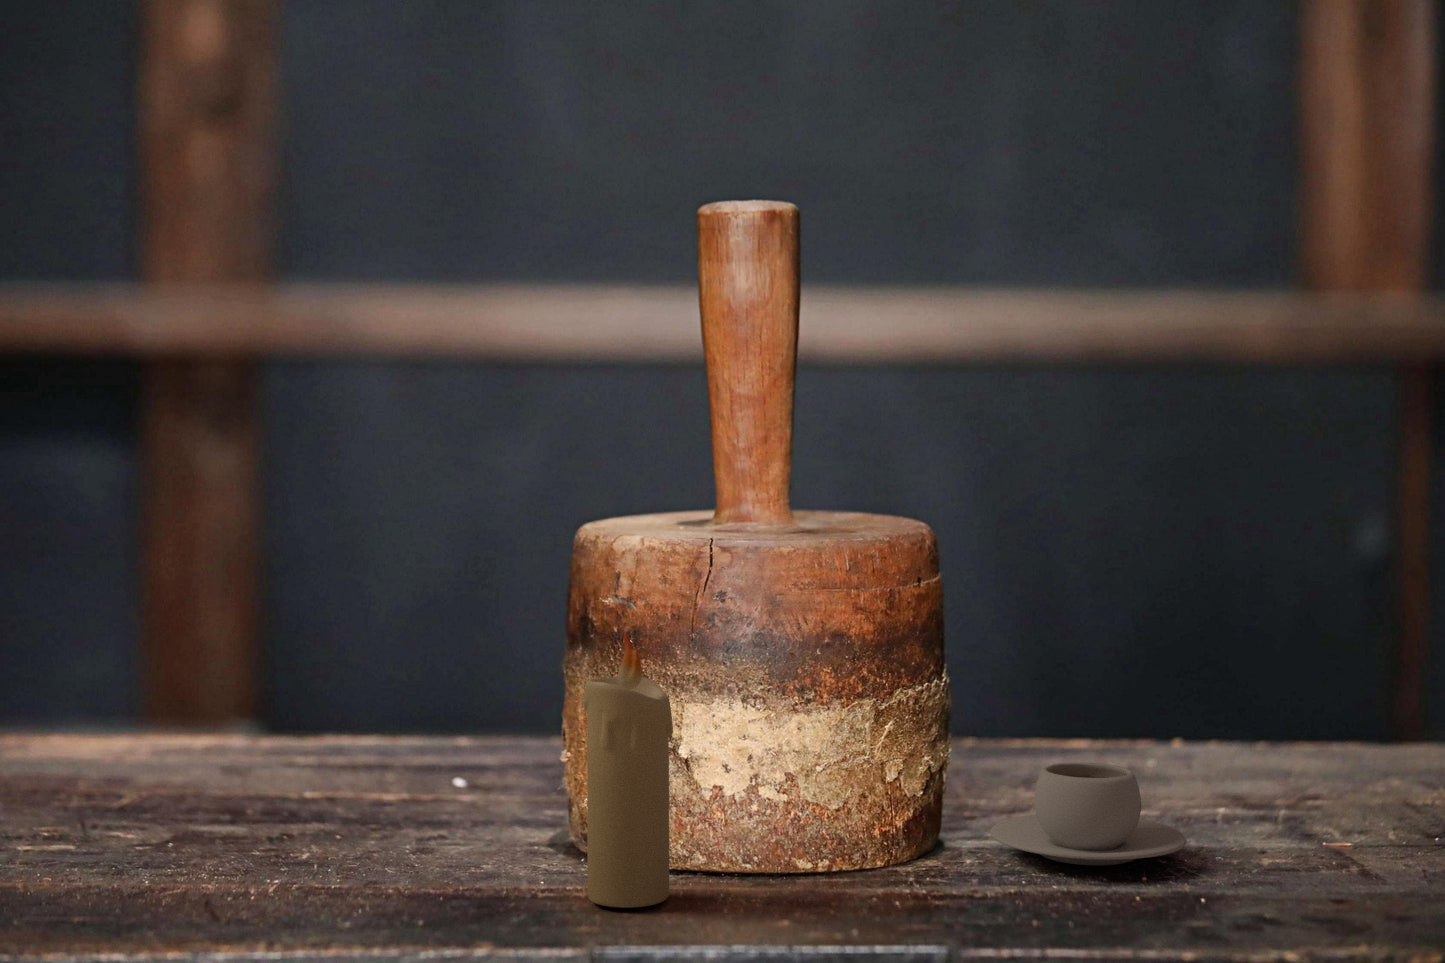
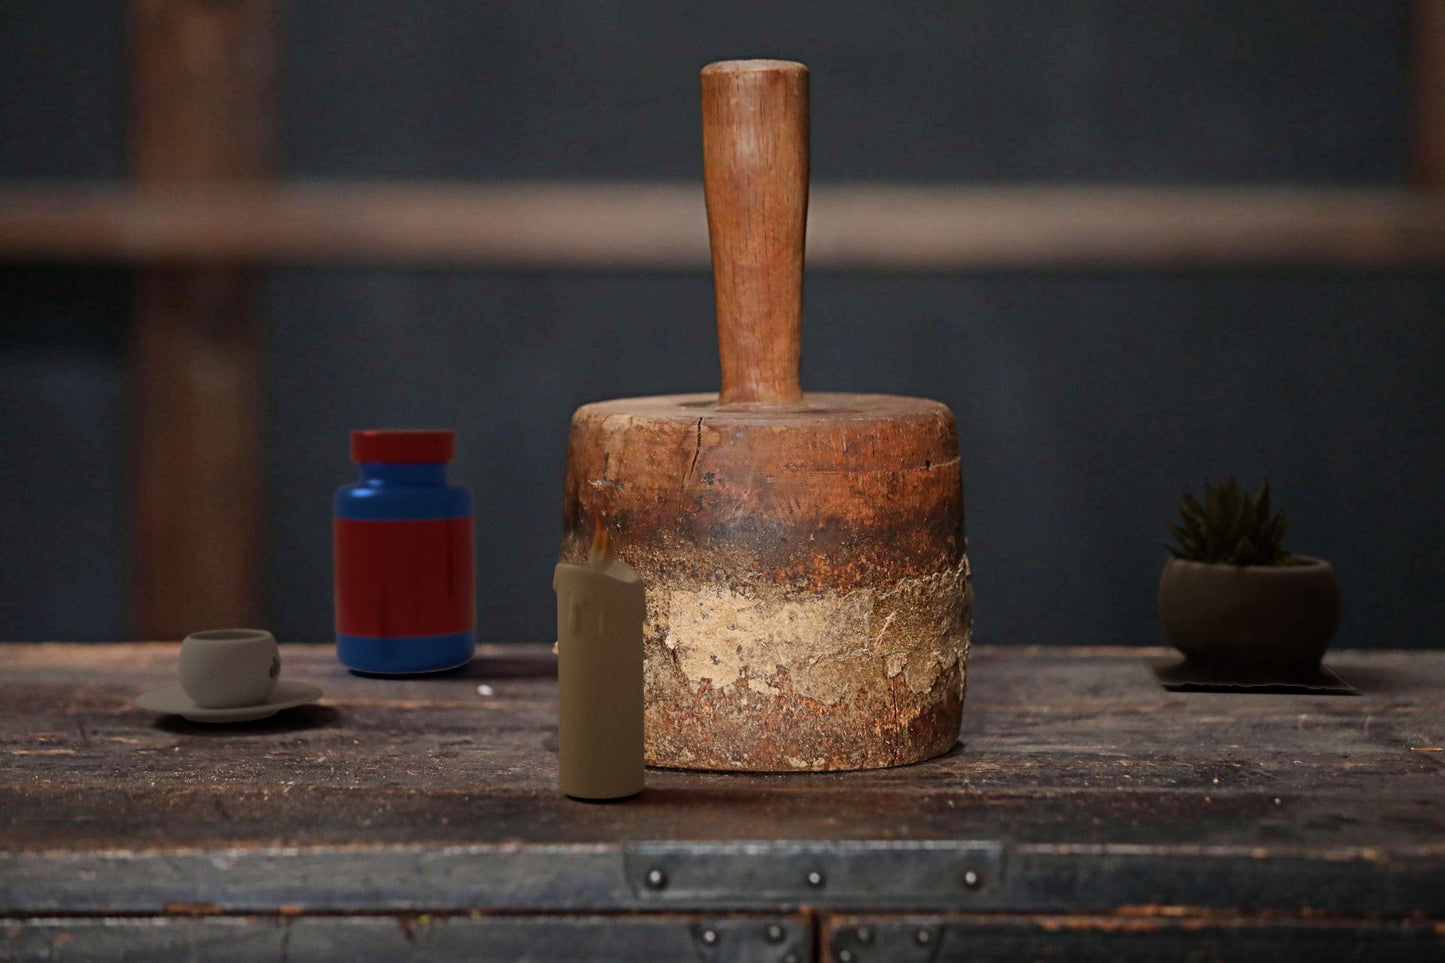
jar: none [316,537,452,774] -> present [333,429,476,675]
succulent plant: none [1068,576,1278,779] -> present [1143,473,1354,690]
teacup: present [990,762,1187,865] -> present [135,629,323,723]

